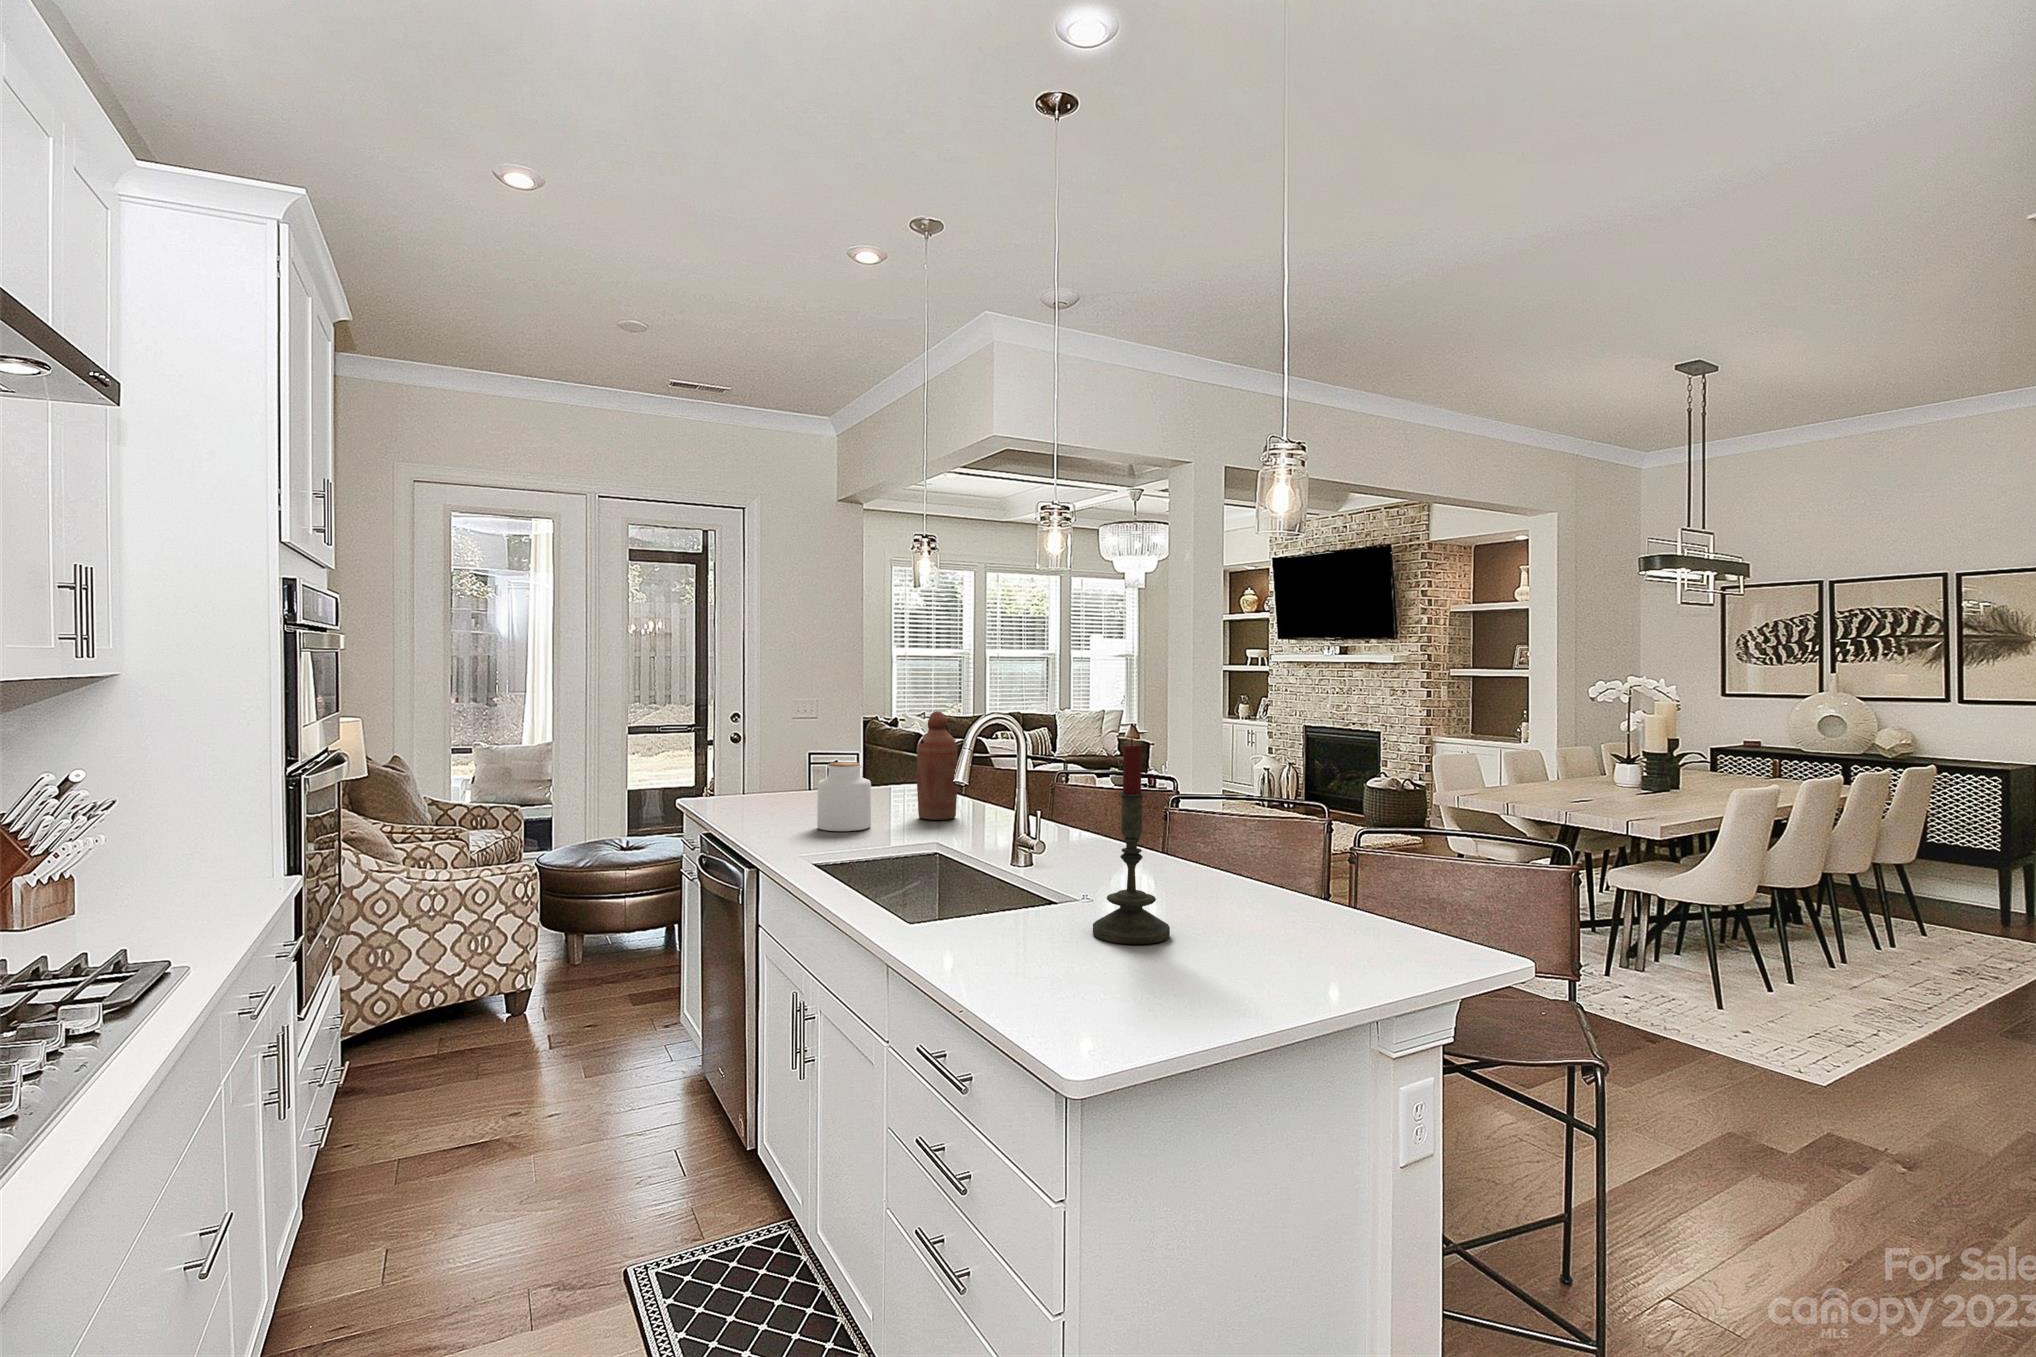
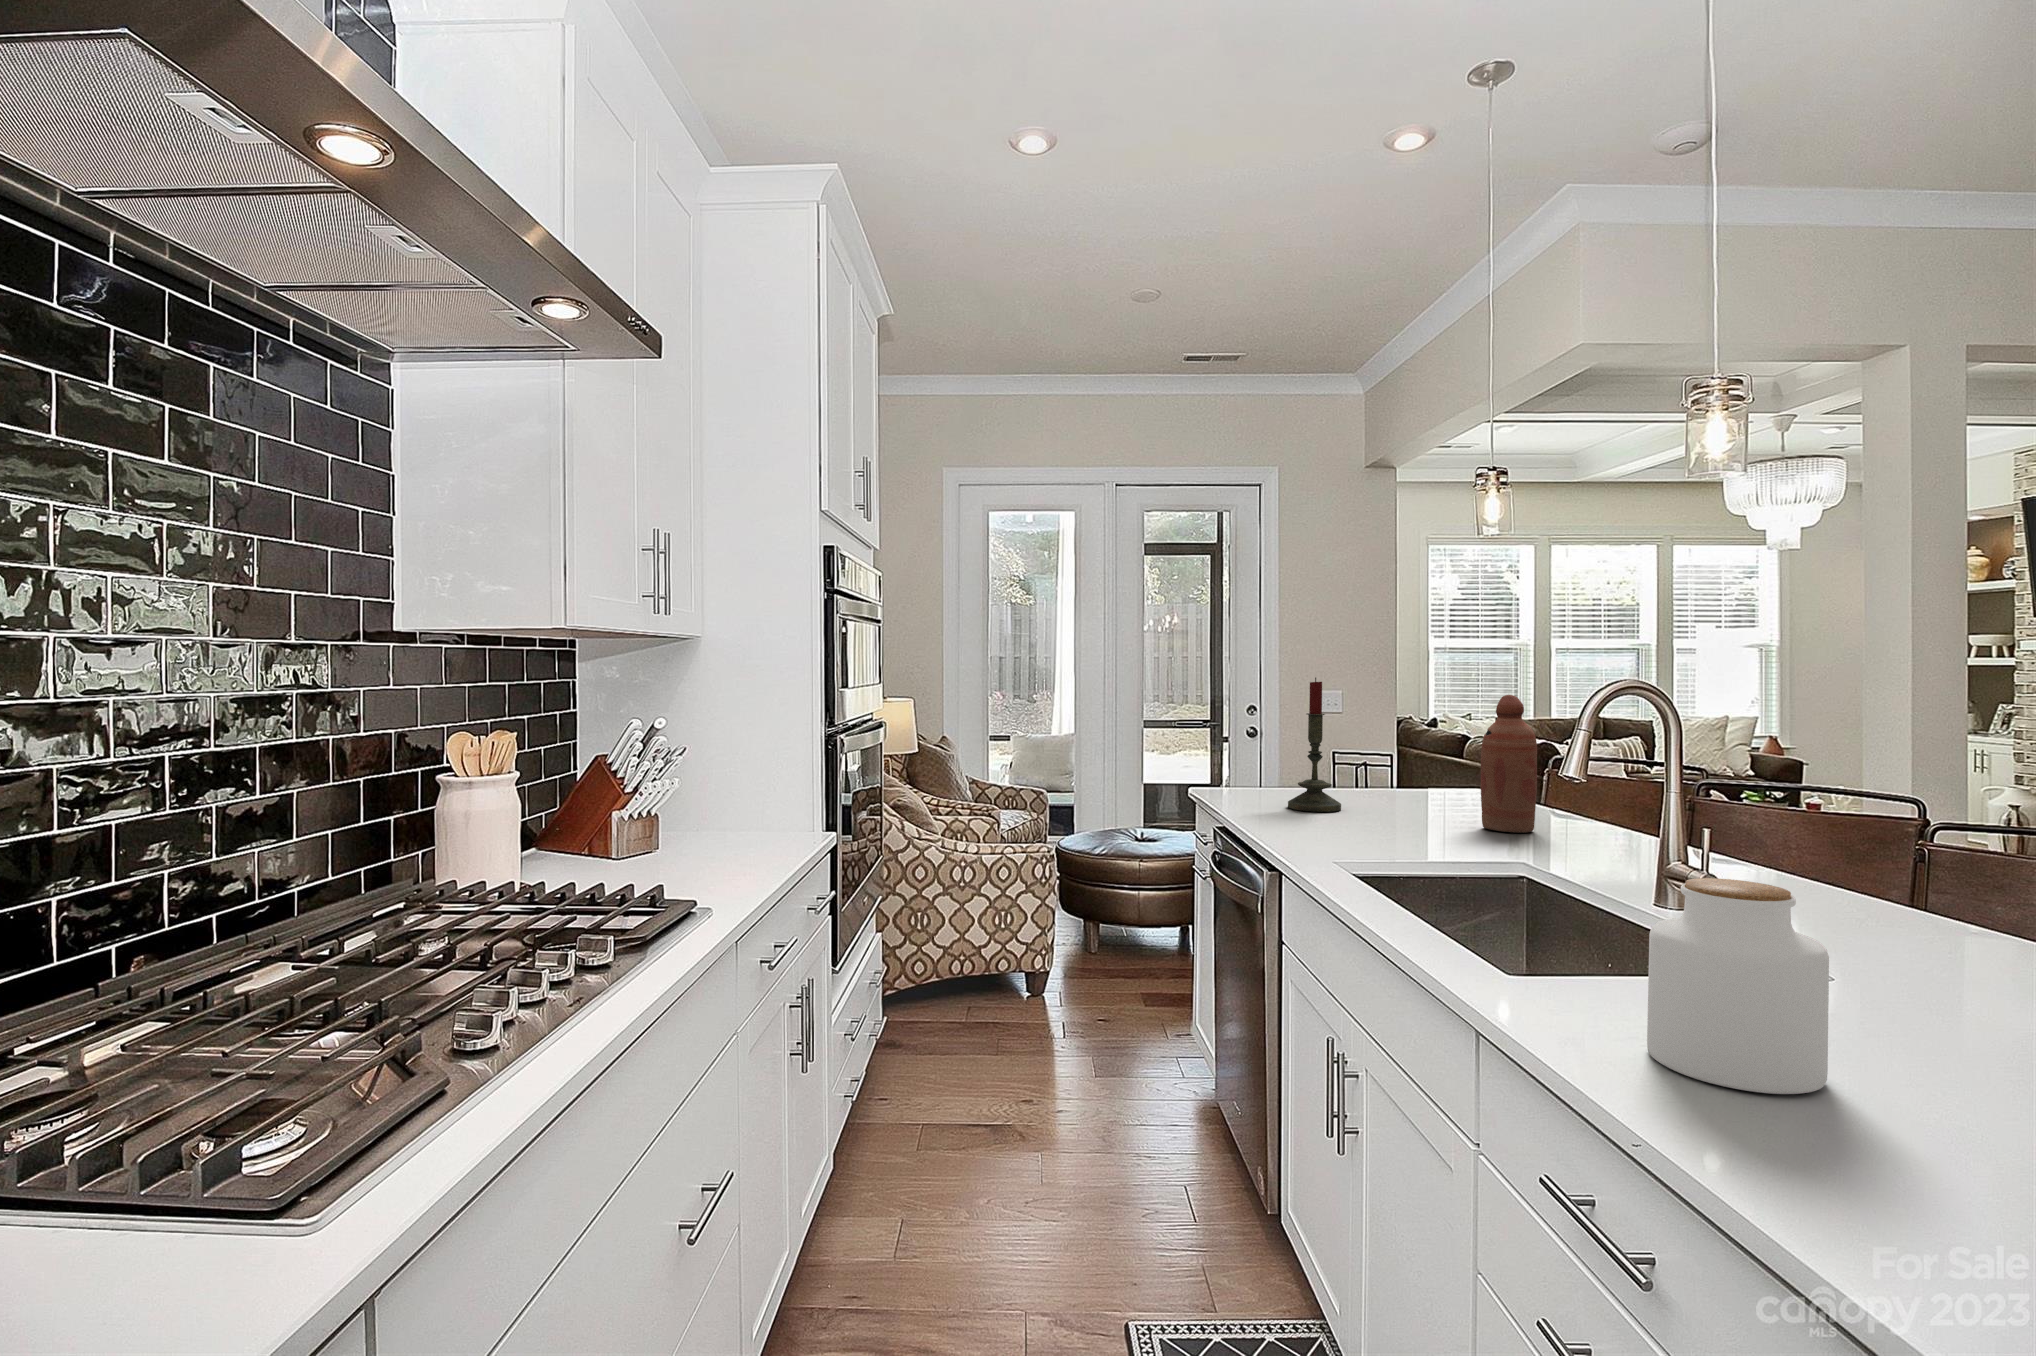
candle: present [1093,739,1170,944] -> present [1288,678,1341,812]
jar: present [817,762,871,831] -> present [1647,878,1829,1094]

